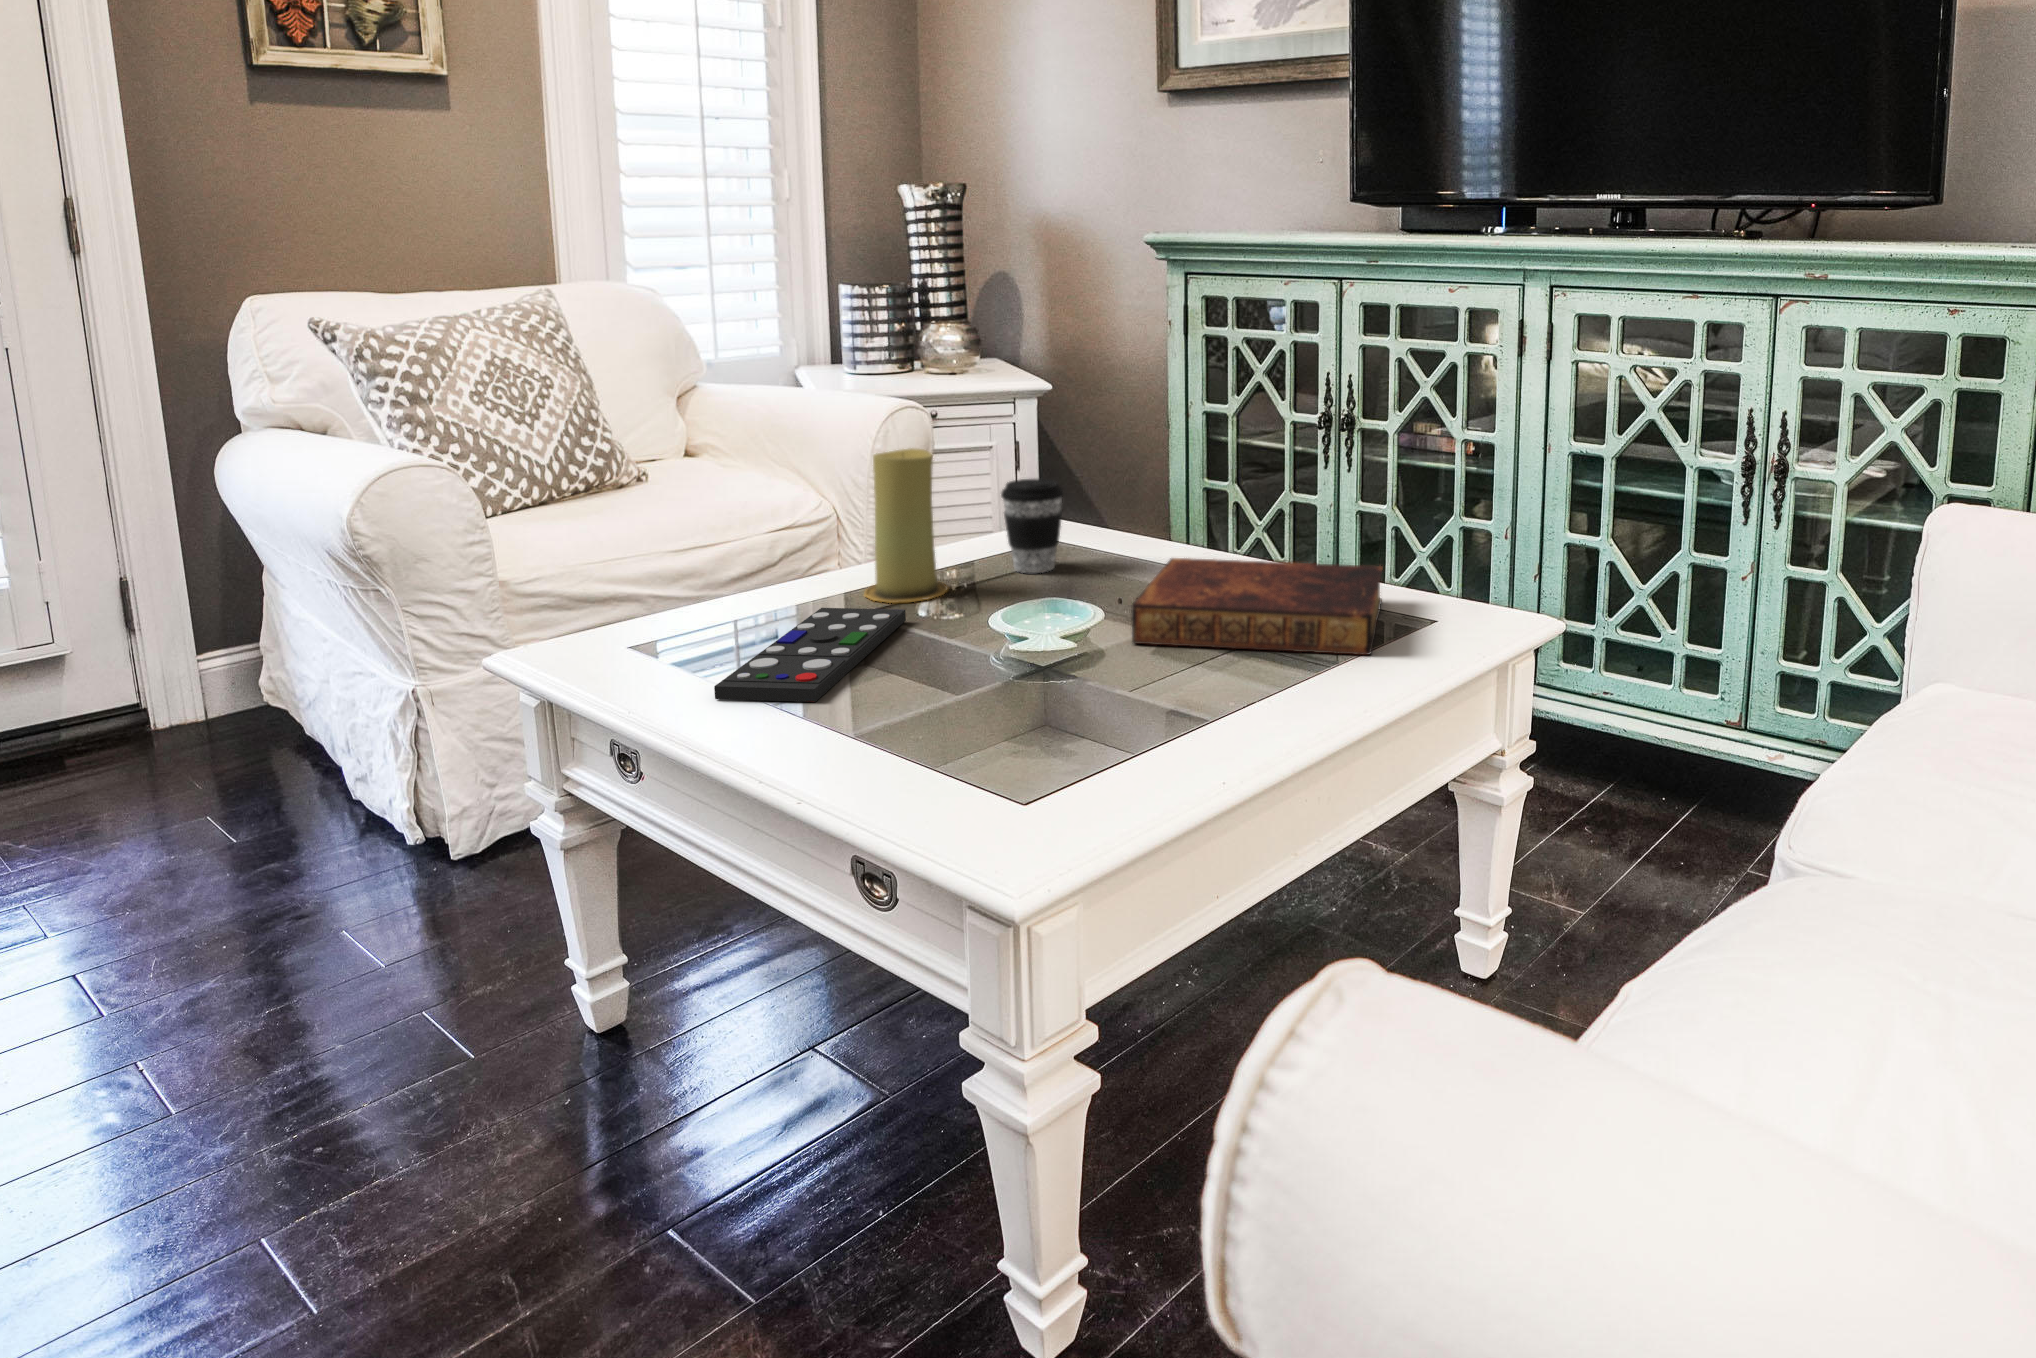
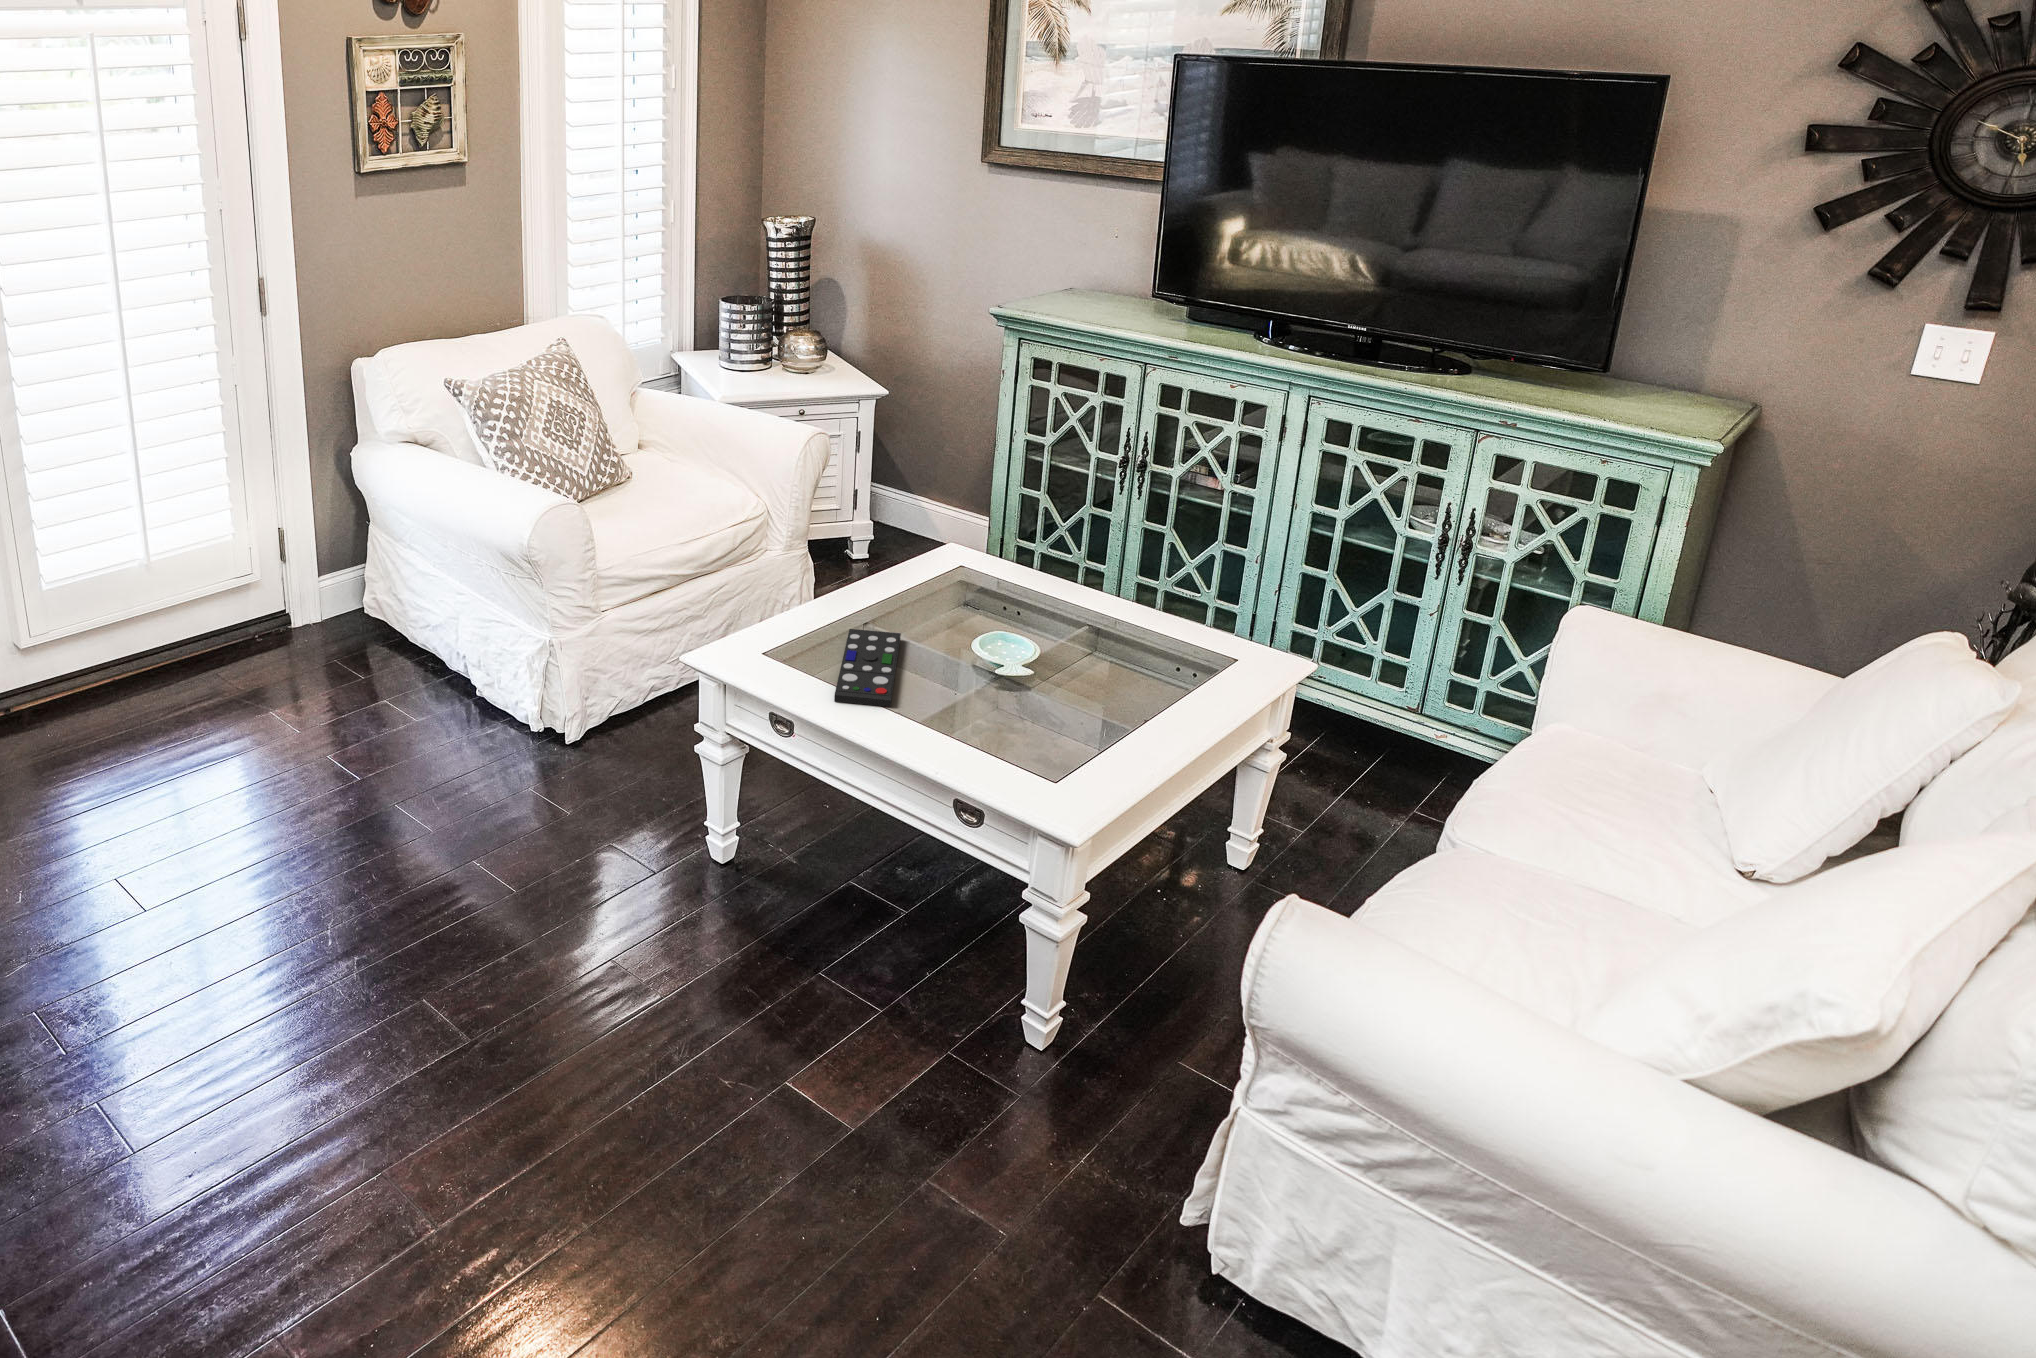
candle: present [864,448,948,603] -> none [859,524,909,622]
coffee cup: present [1001,479,1064,573] -> none [935,534,975,596]
book: present [1132,558,1383,655] -> none [1047,601,1200,687]

